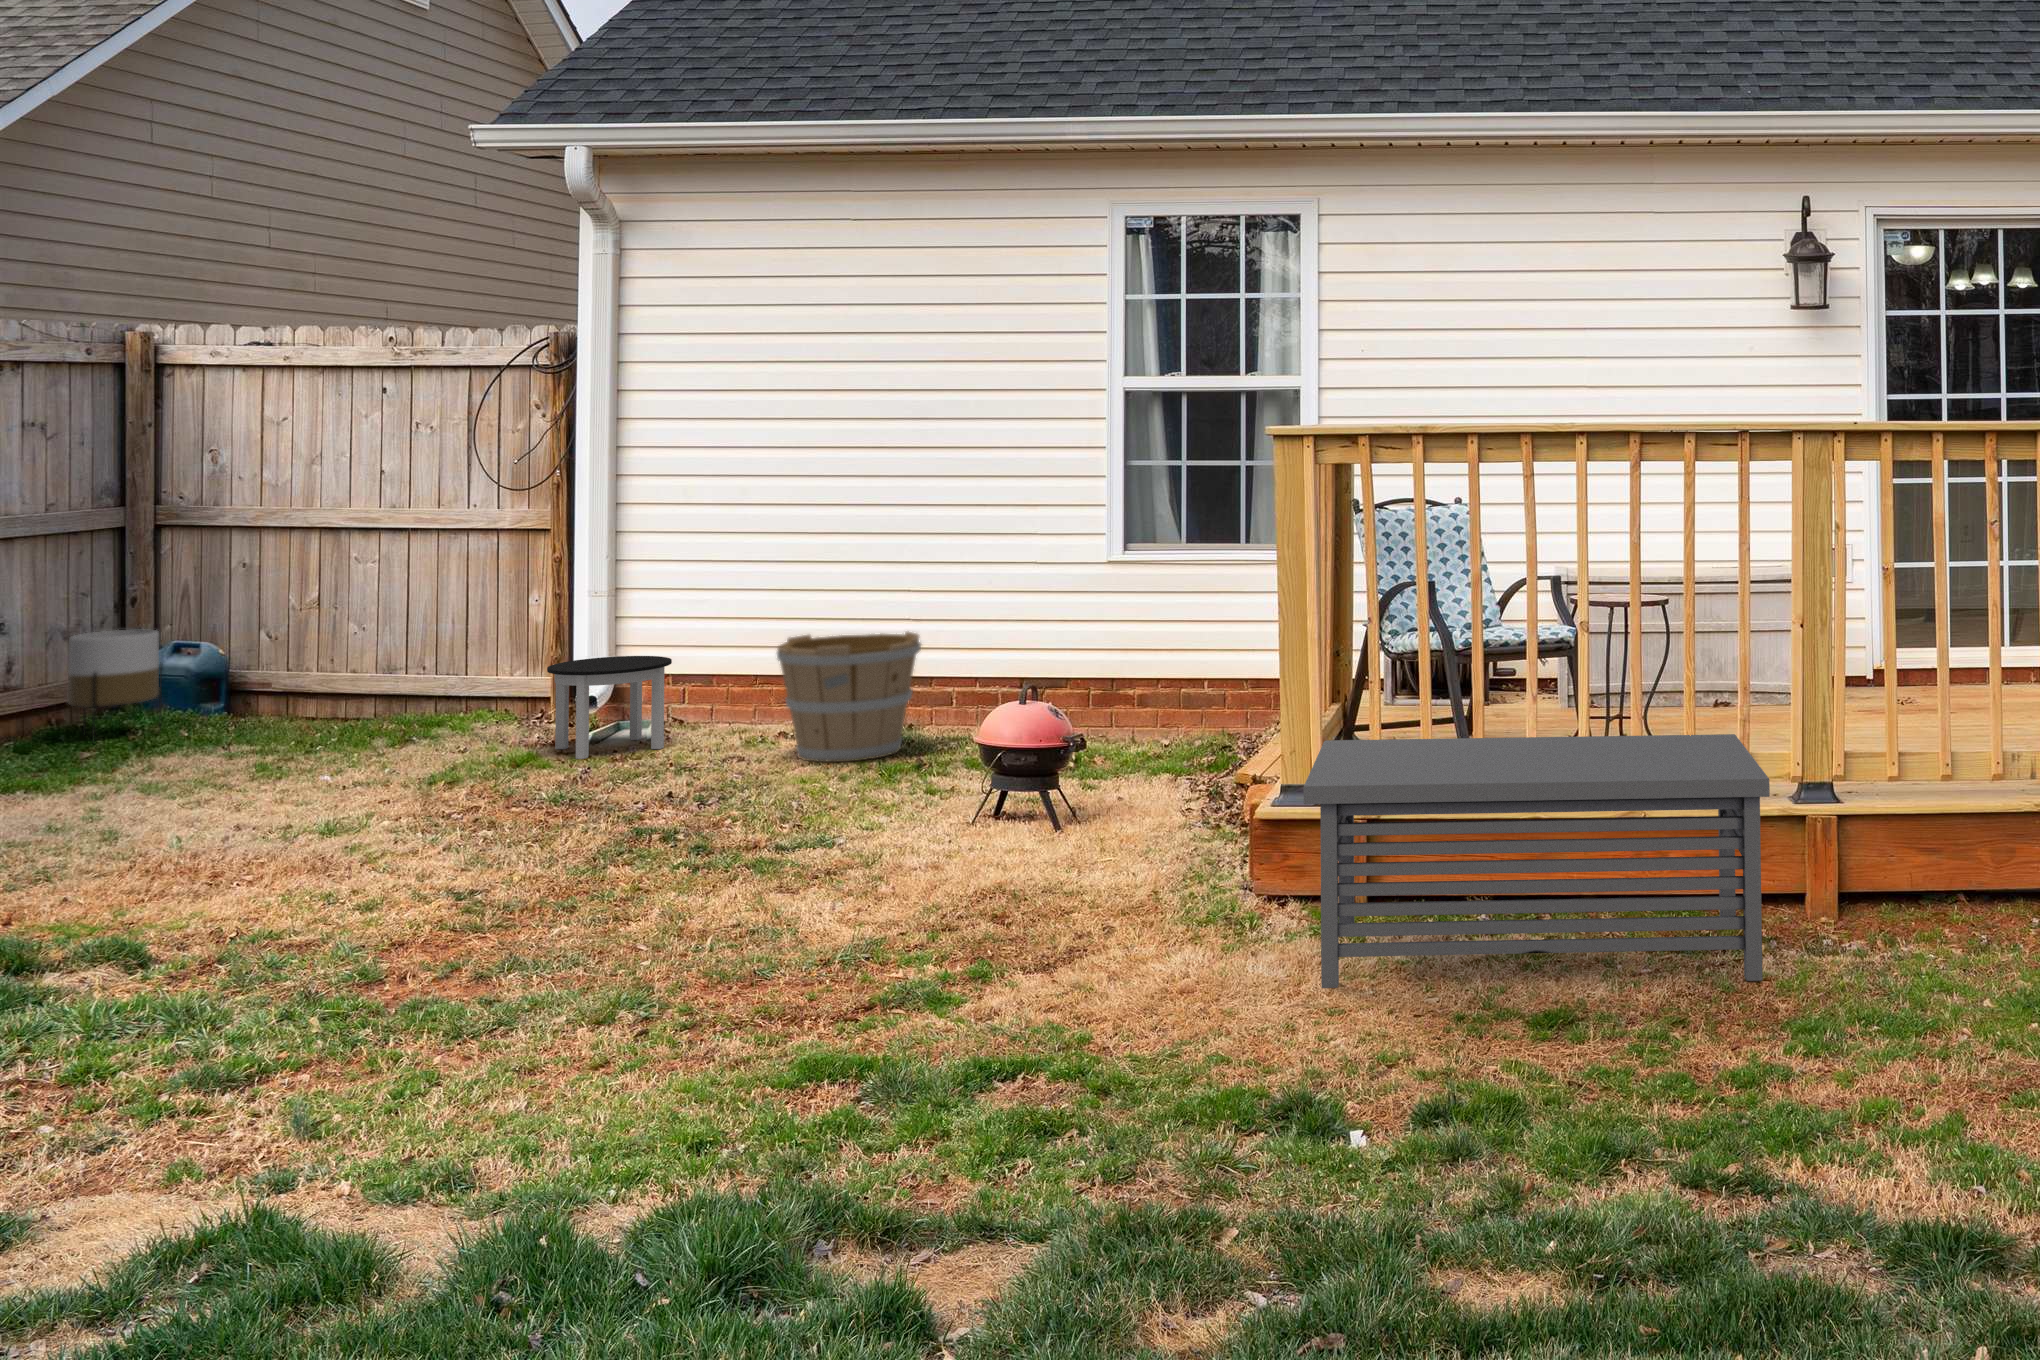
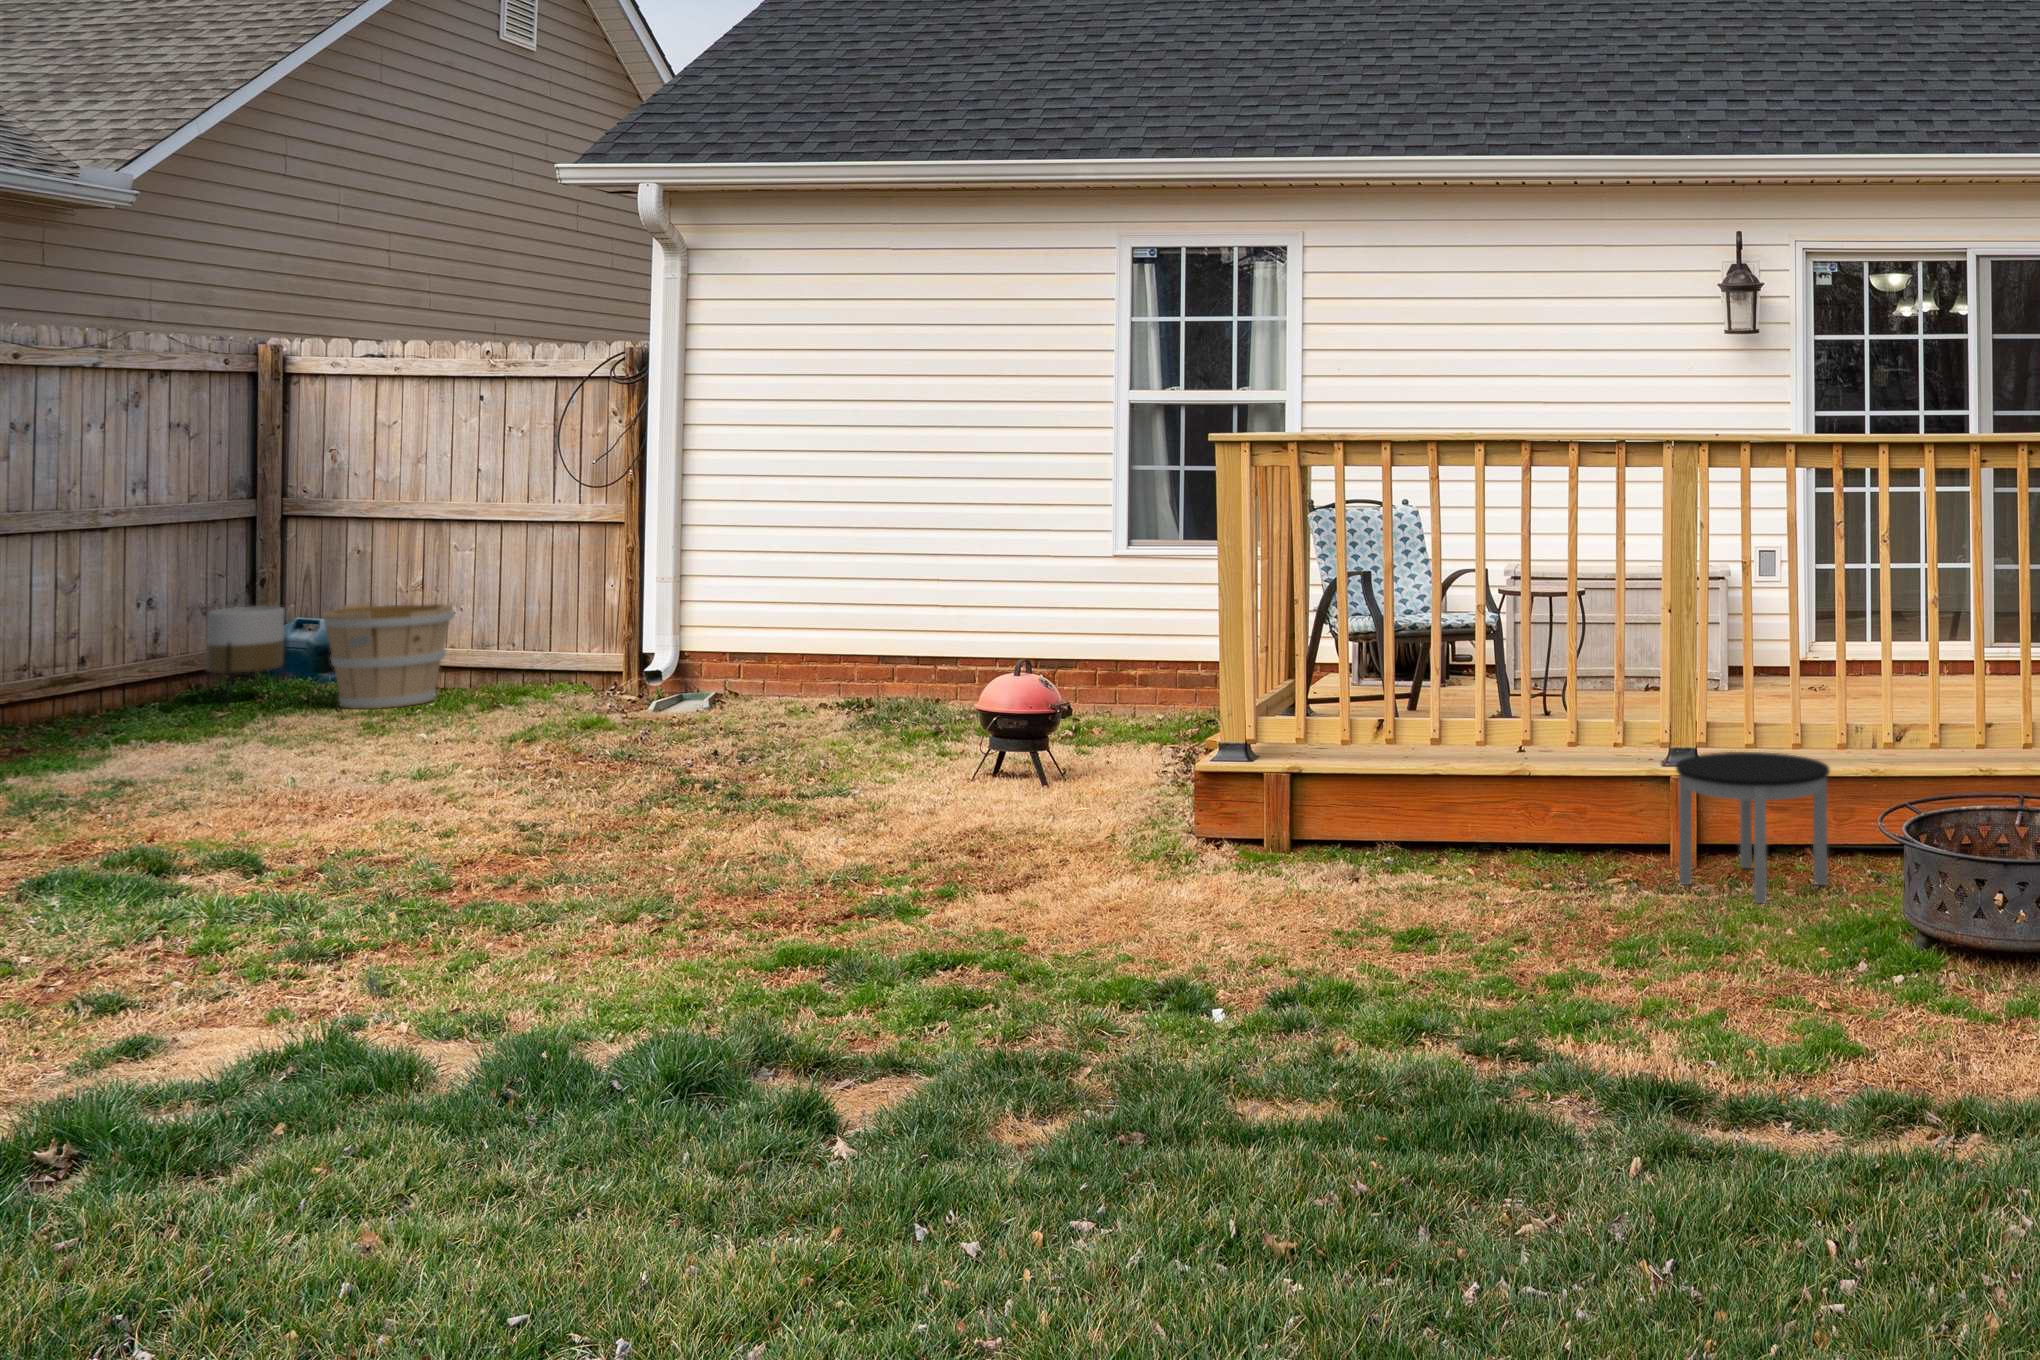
wooden bucket: present [777,631,921,762] -> present [323,603,455,709]
round table: present [547,656,672,759] -> present [1676,752,1830,903]
storage bench: present [1304,734,1770,988] -> none [1213,704,1611,911]

